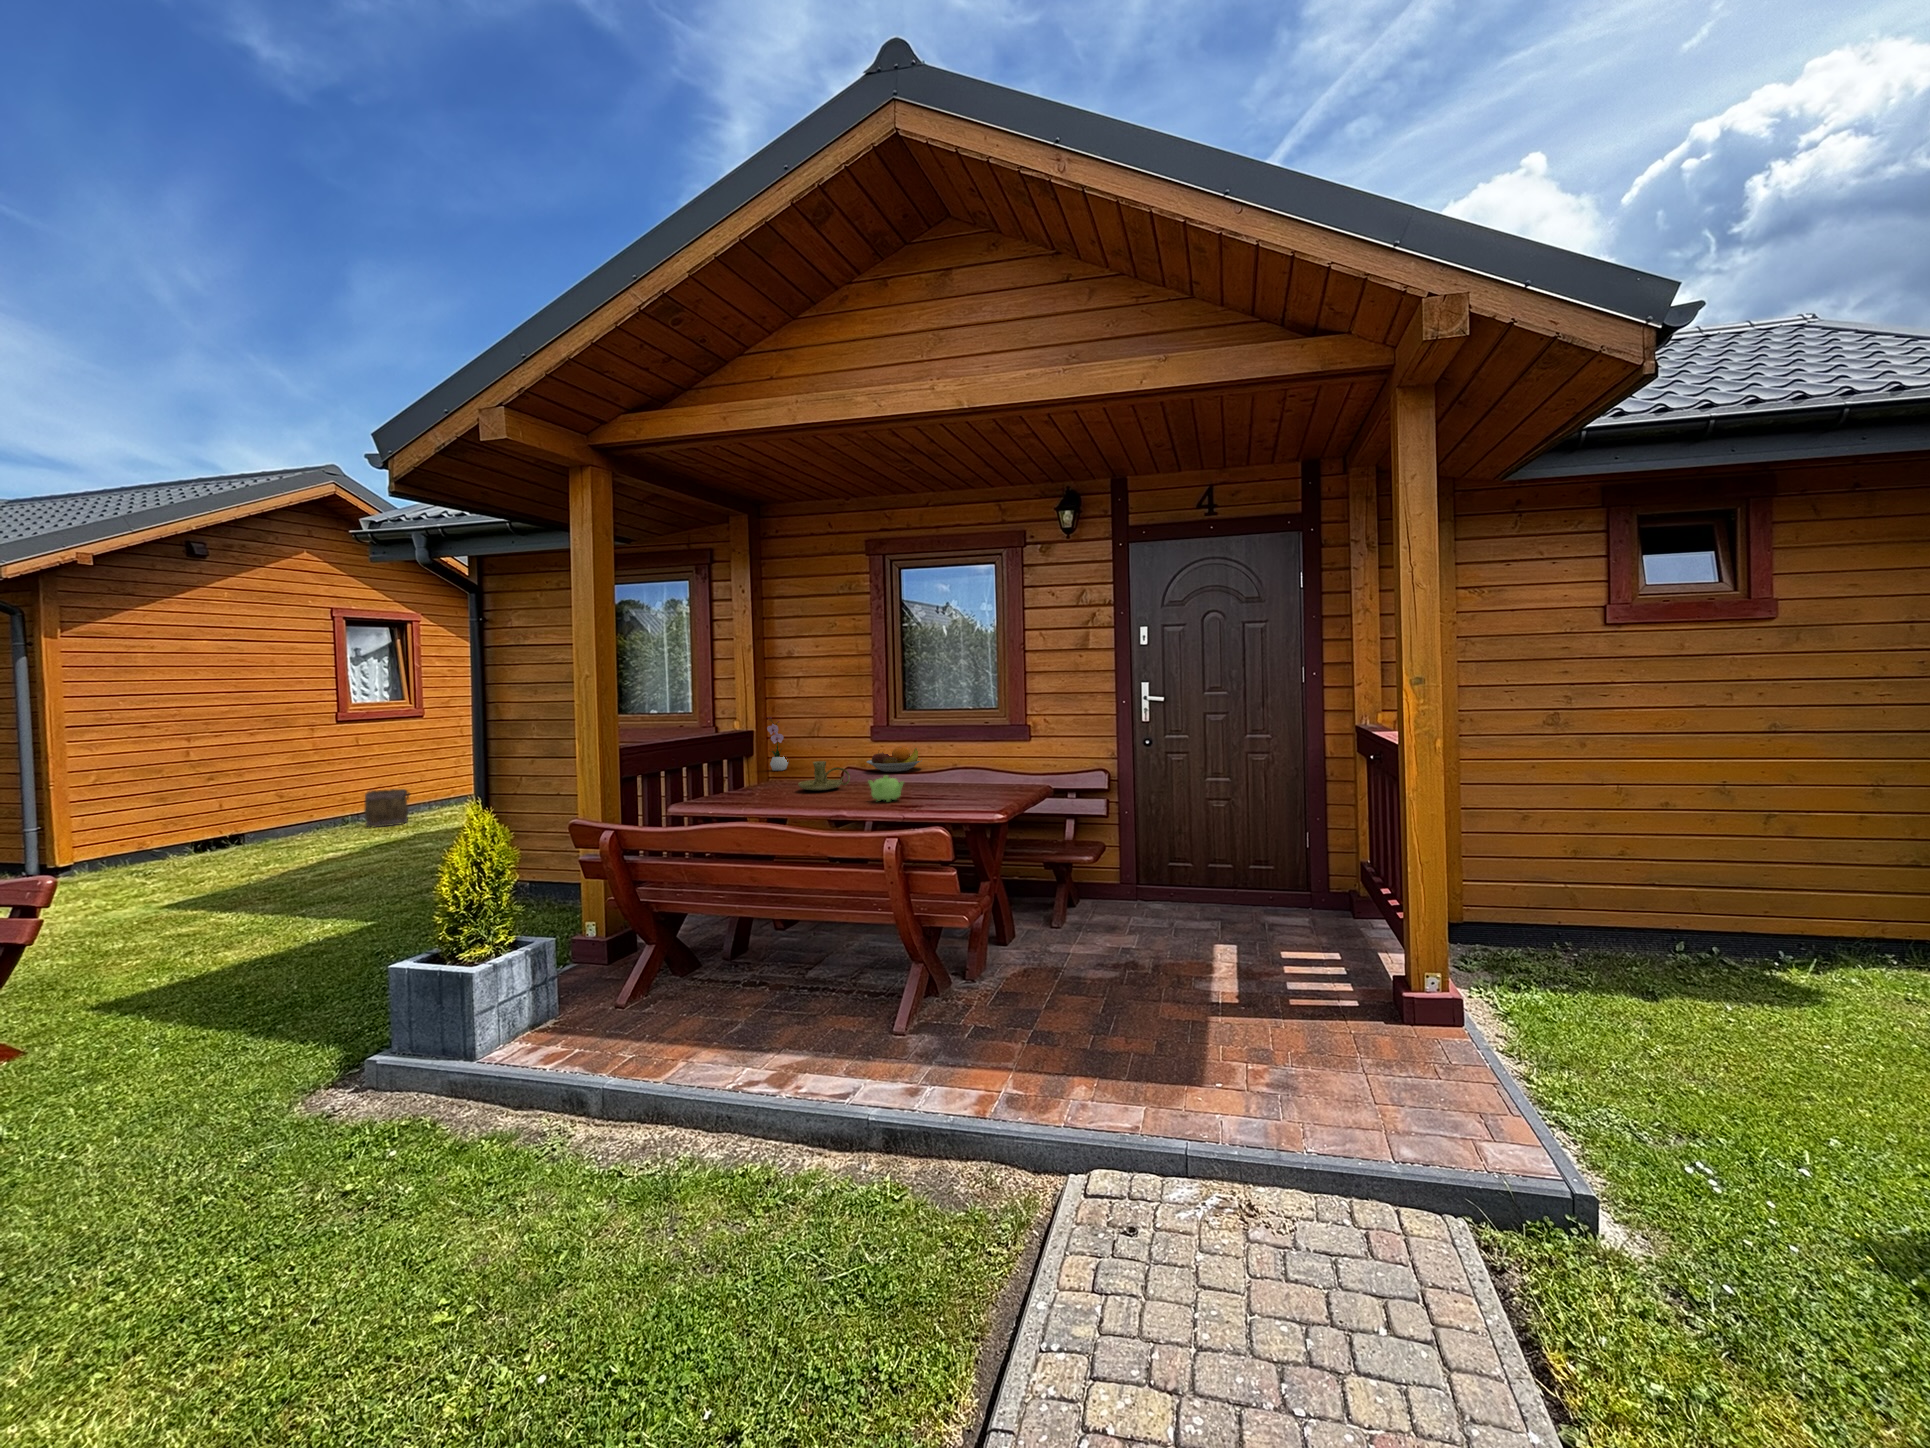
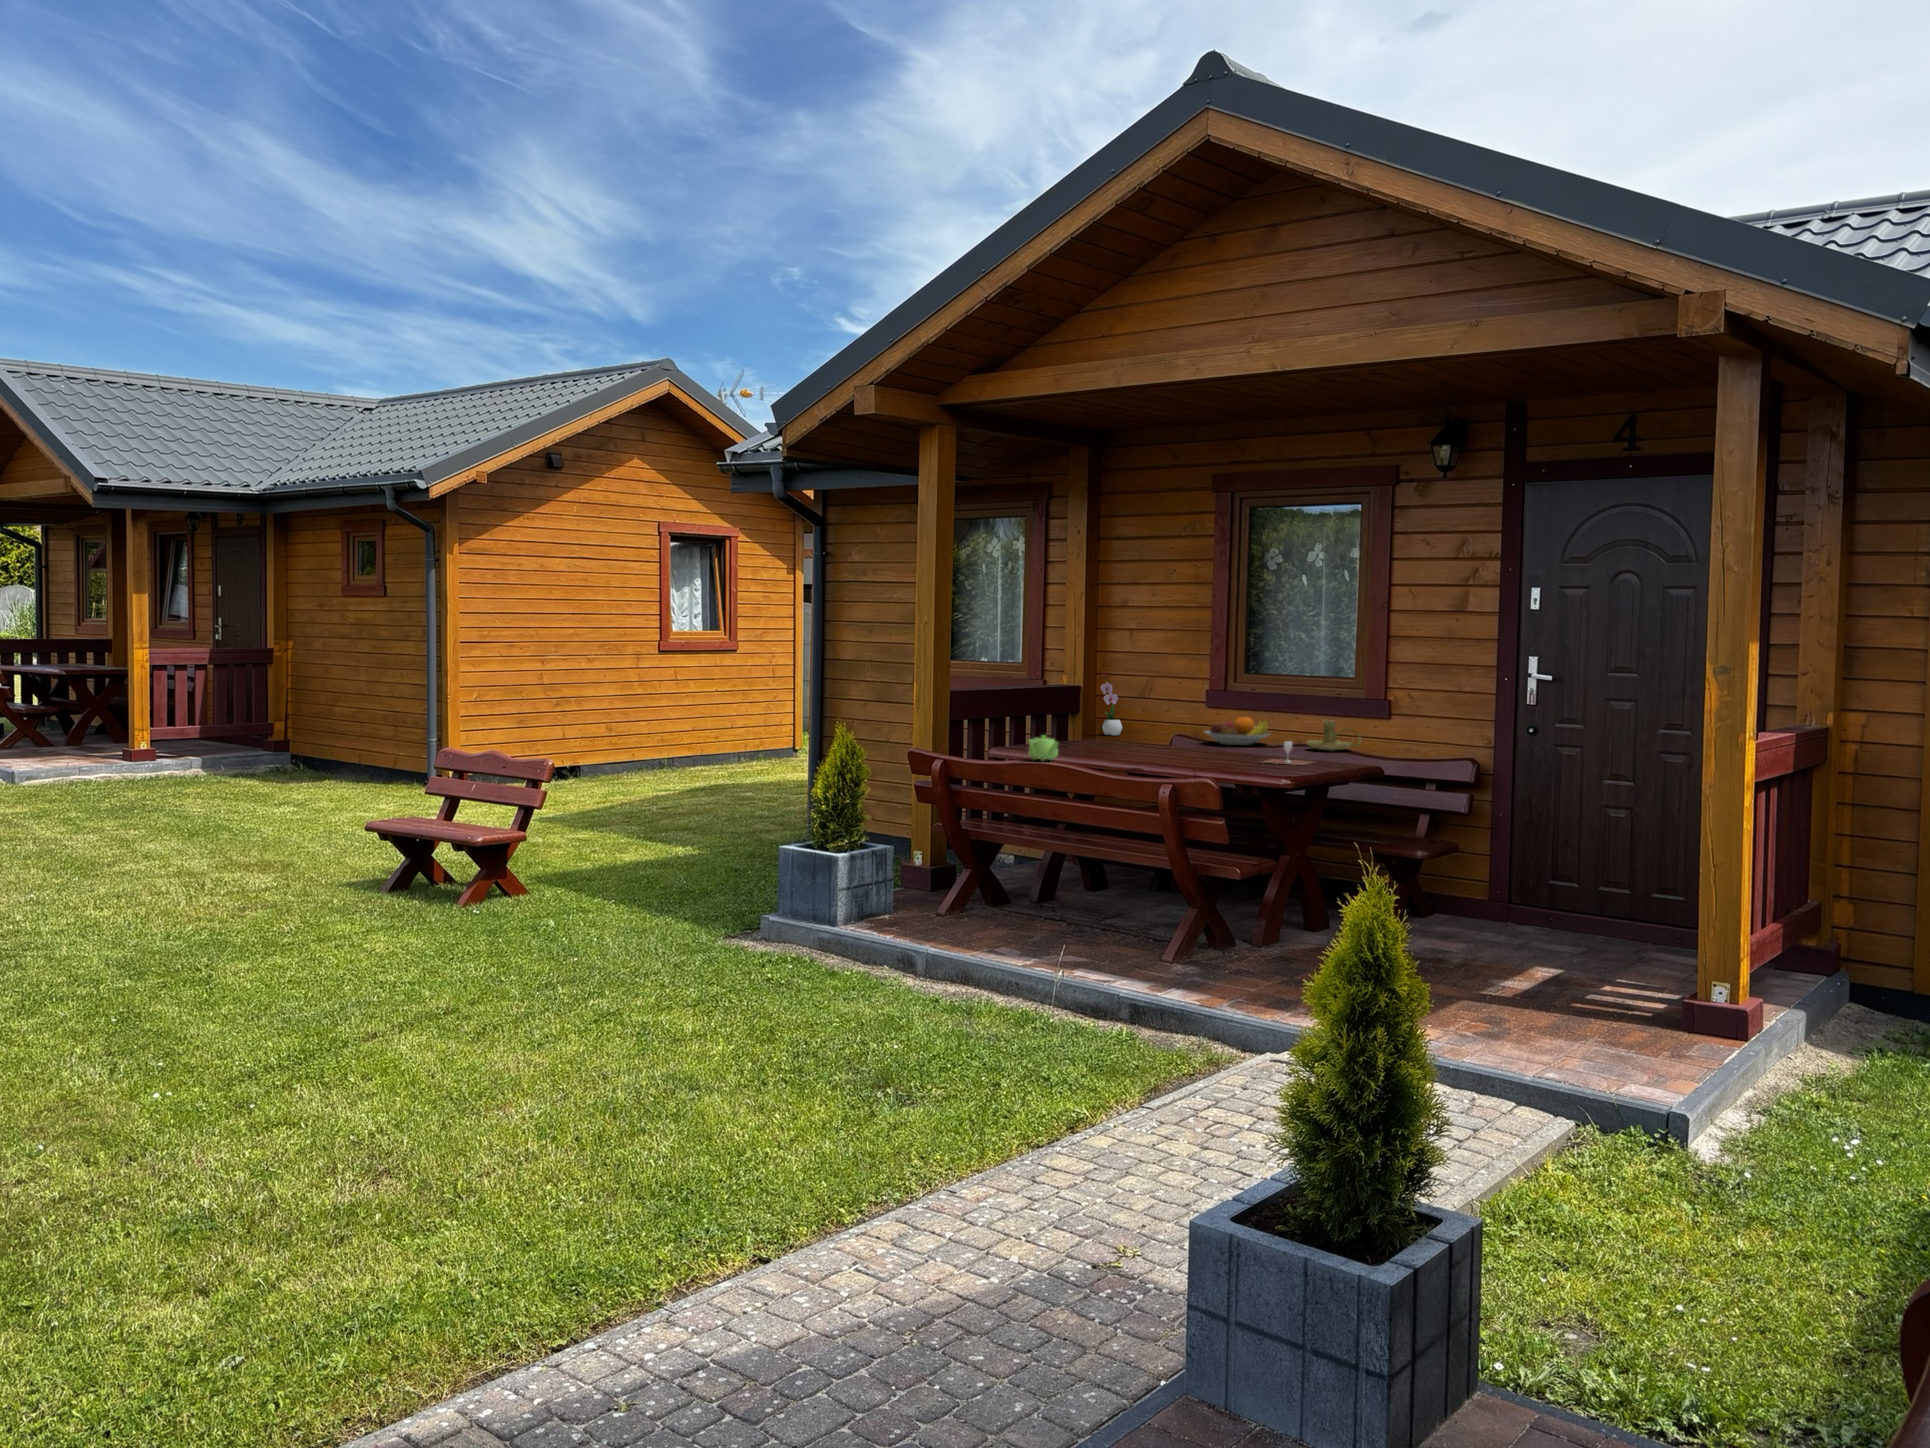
candle holder: present [798,761,850,791] -> present [1306,721,1361,751]
wine glass: none [937,768,984,790] -> present [1263,741,1312,765]
teapot: present [868,776,904,802] -> present [1029,735,1058,761]
bucket: present [365,789,410,827] -> none [679,734,723,779]

